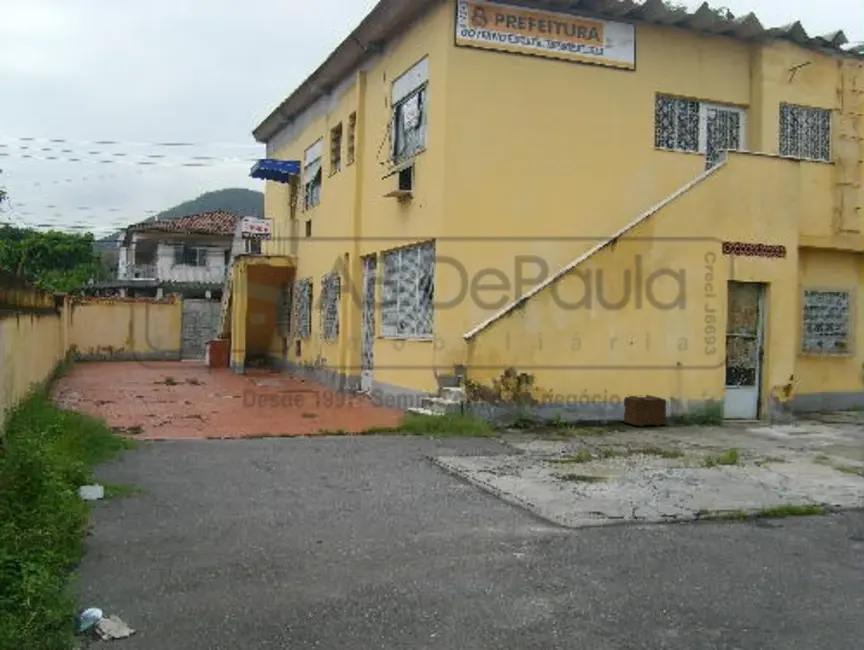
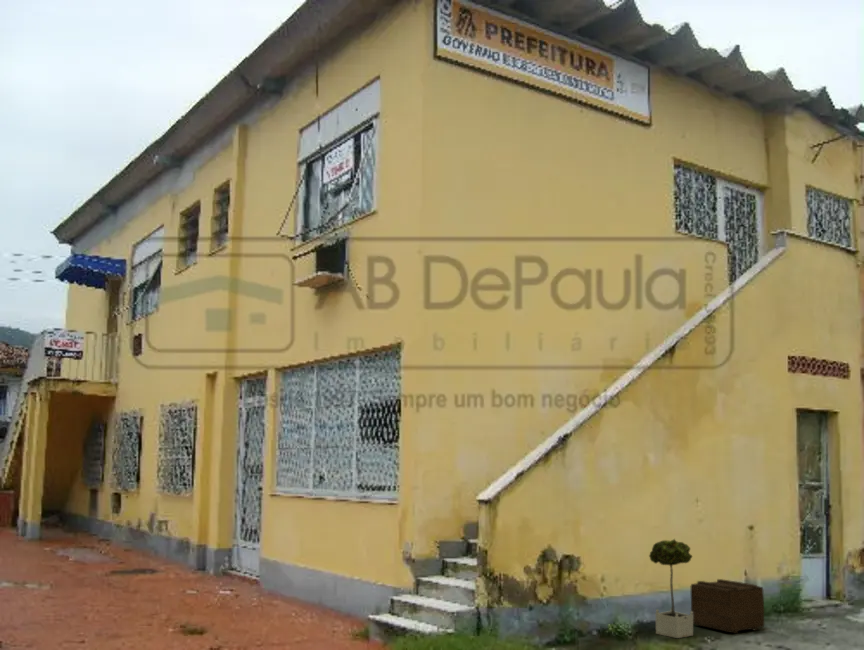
potted tree: none [585,367,612,427] -> present [649,539,693,638]

